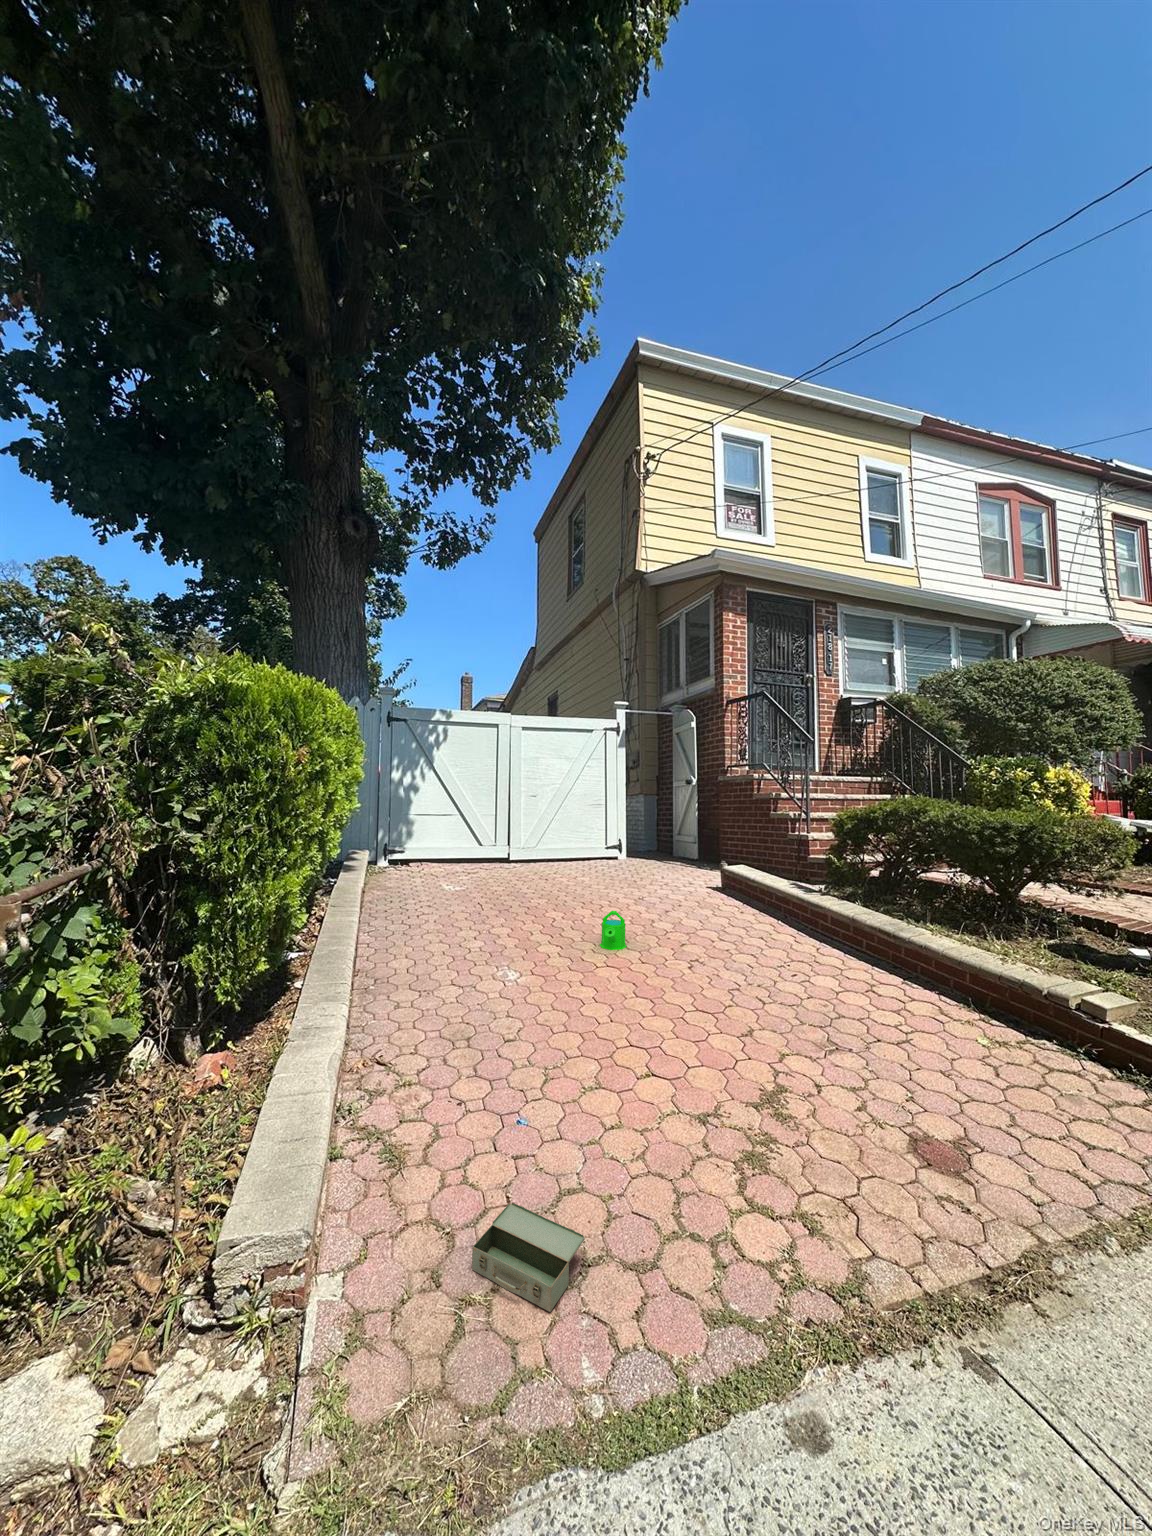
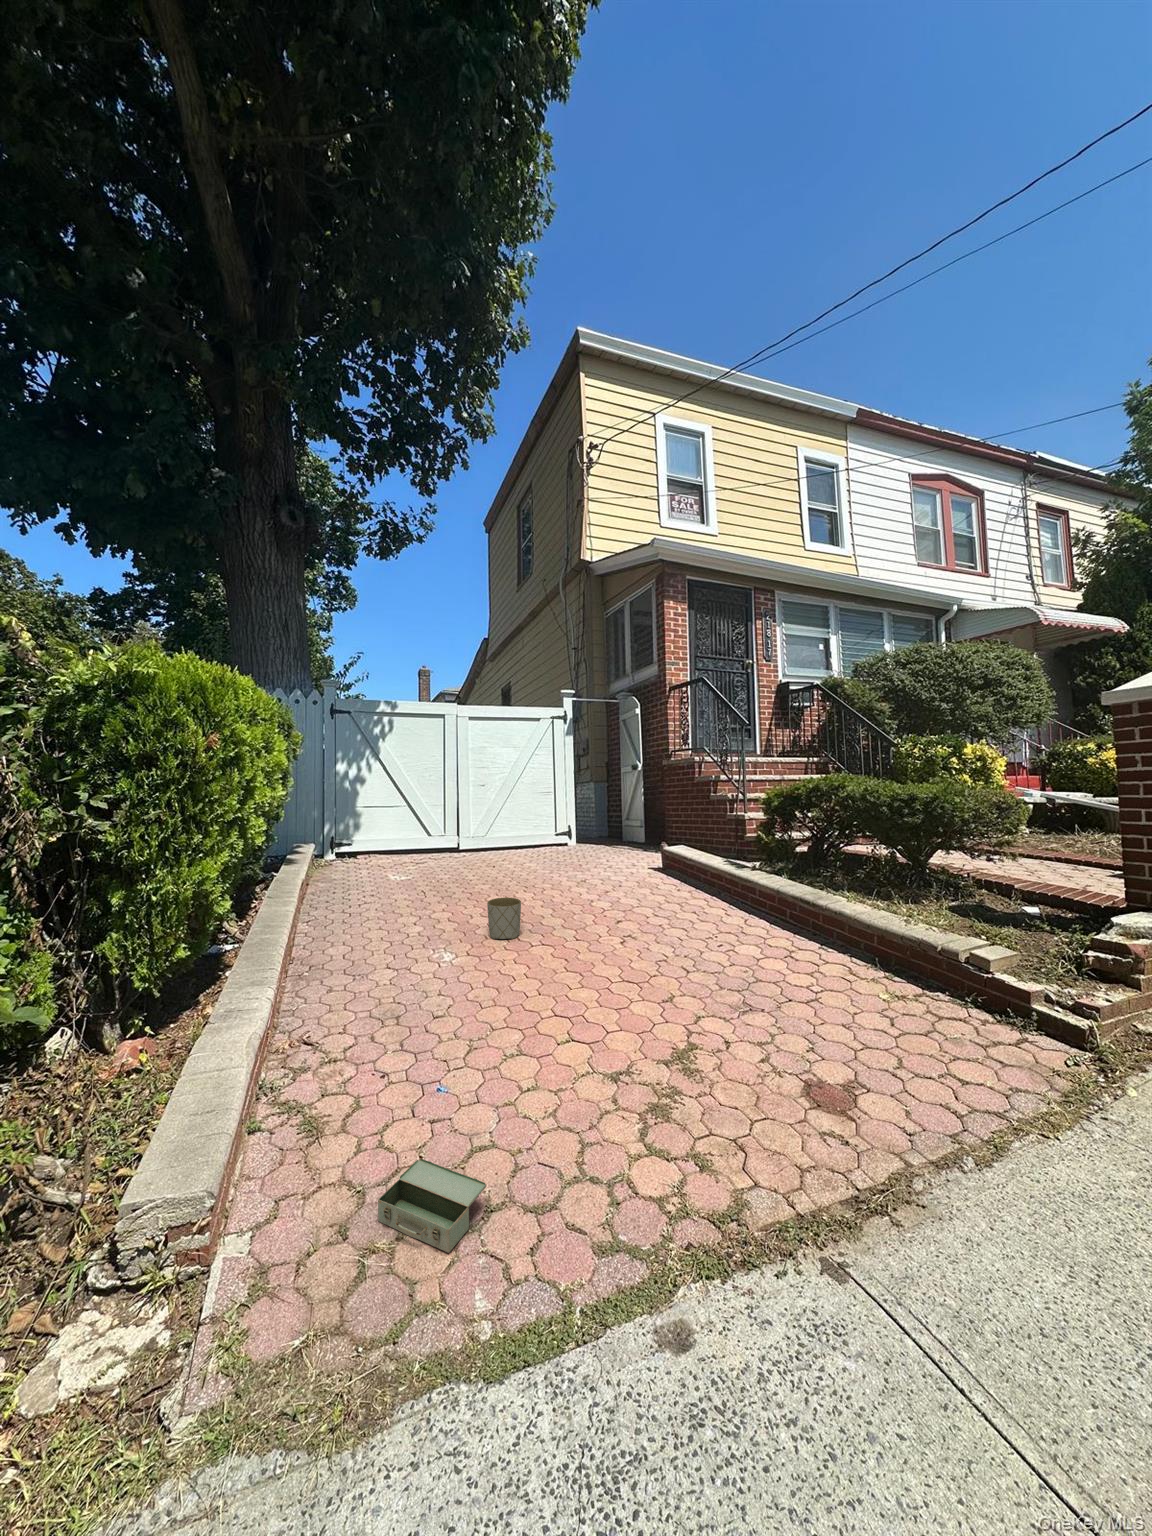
watering can: present [600,911,627,950] -> none [536,890,562,928]
planter: none [553,917,587,961] -> present [487,897,521,939]

